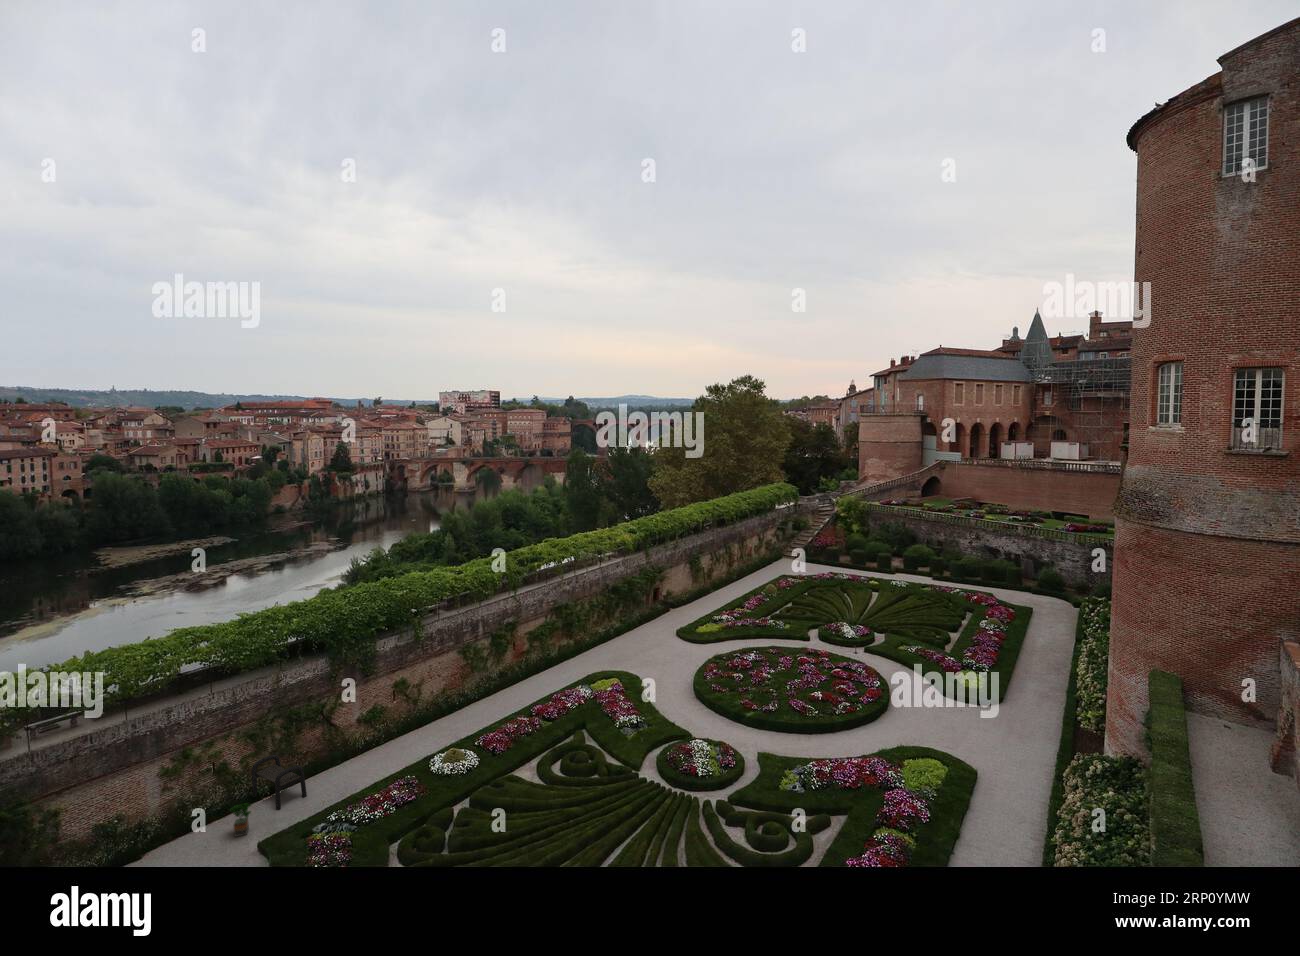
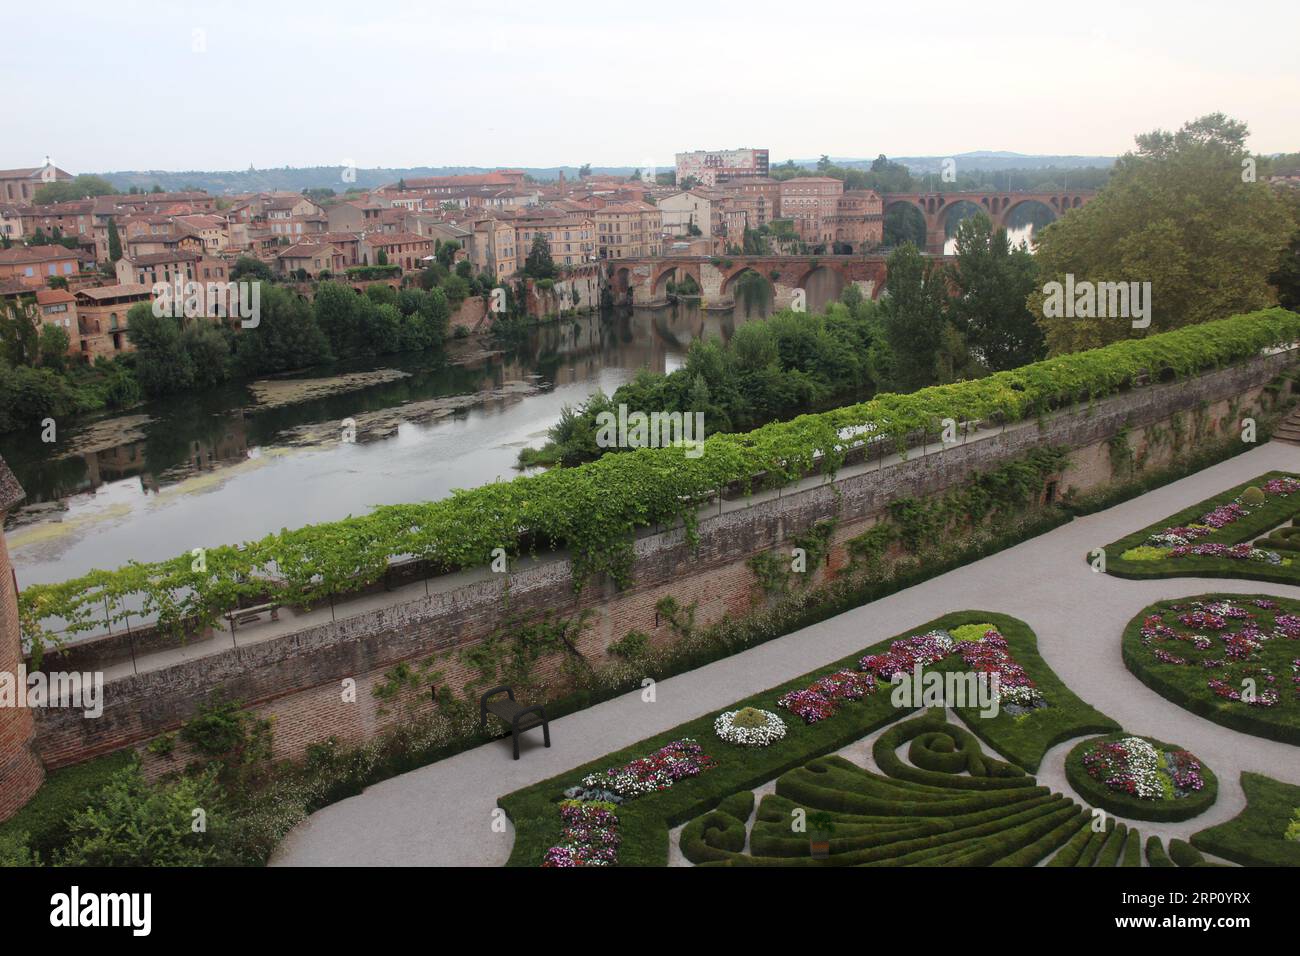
potted tree: present [231,803,251,837] -> present [805,812,836,859]

